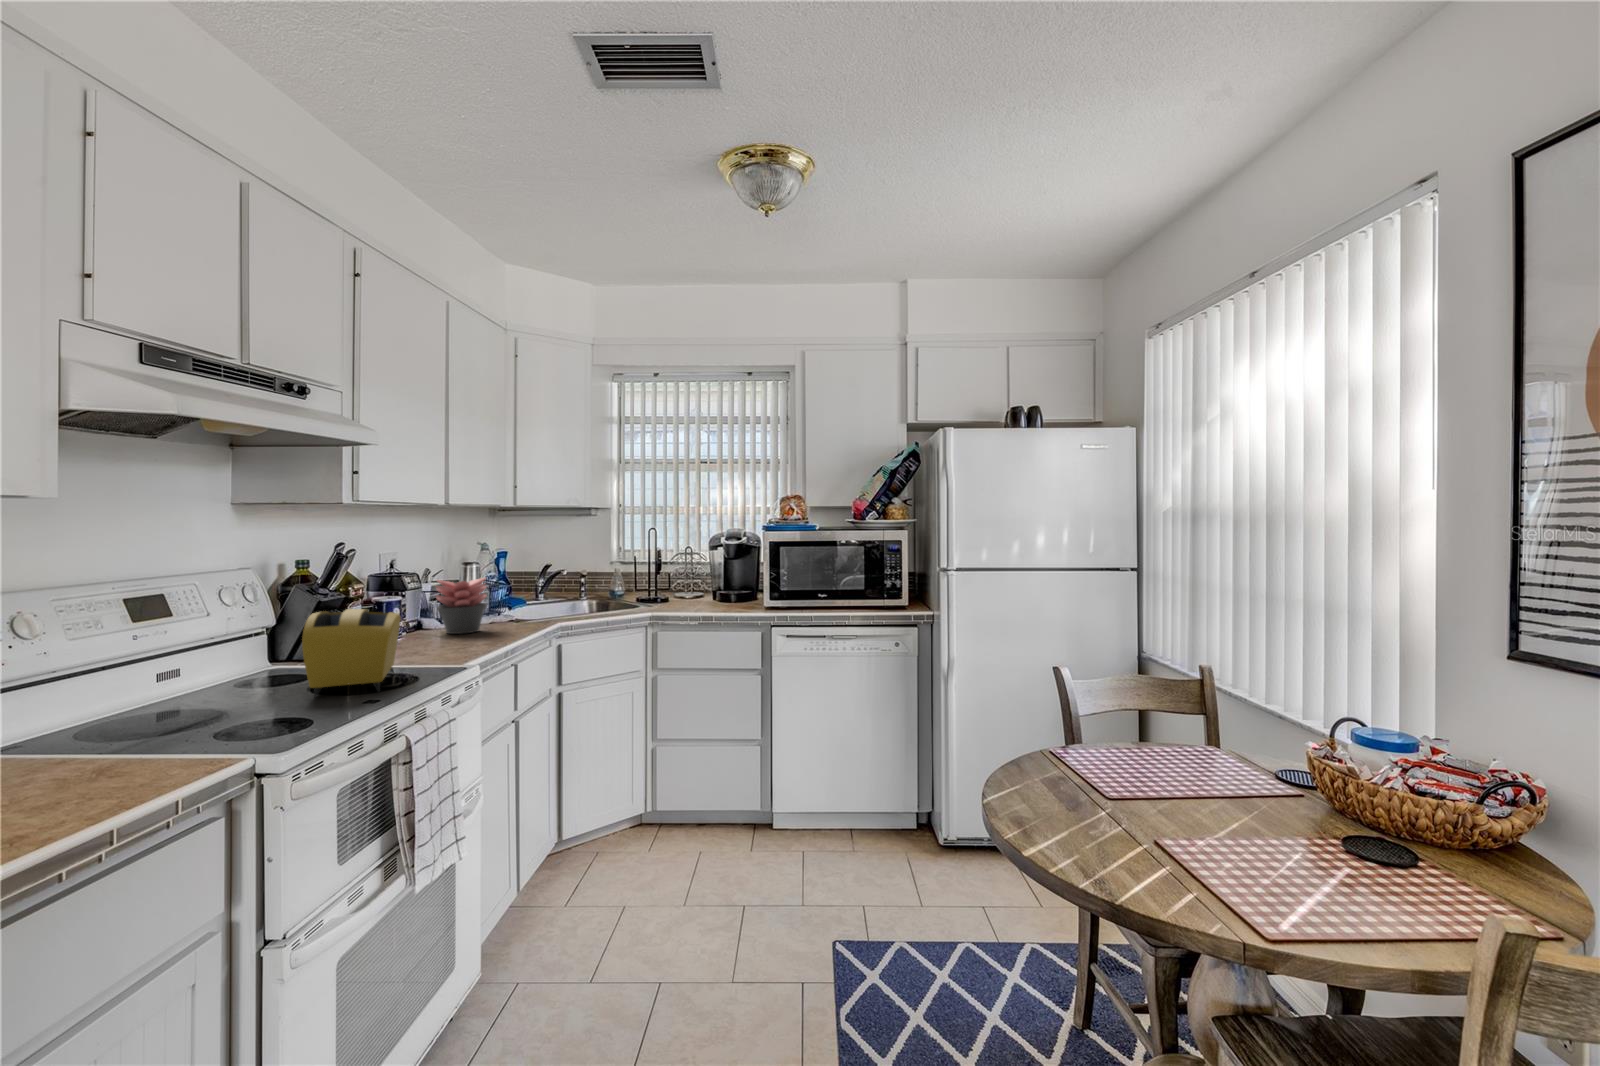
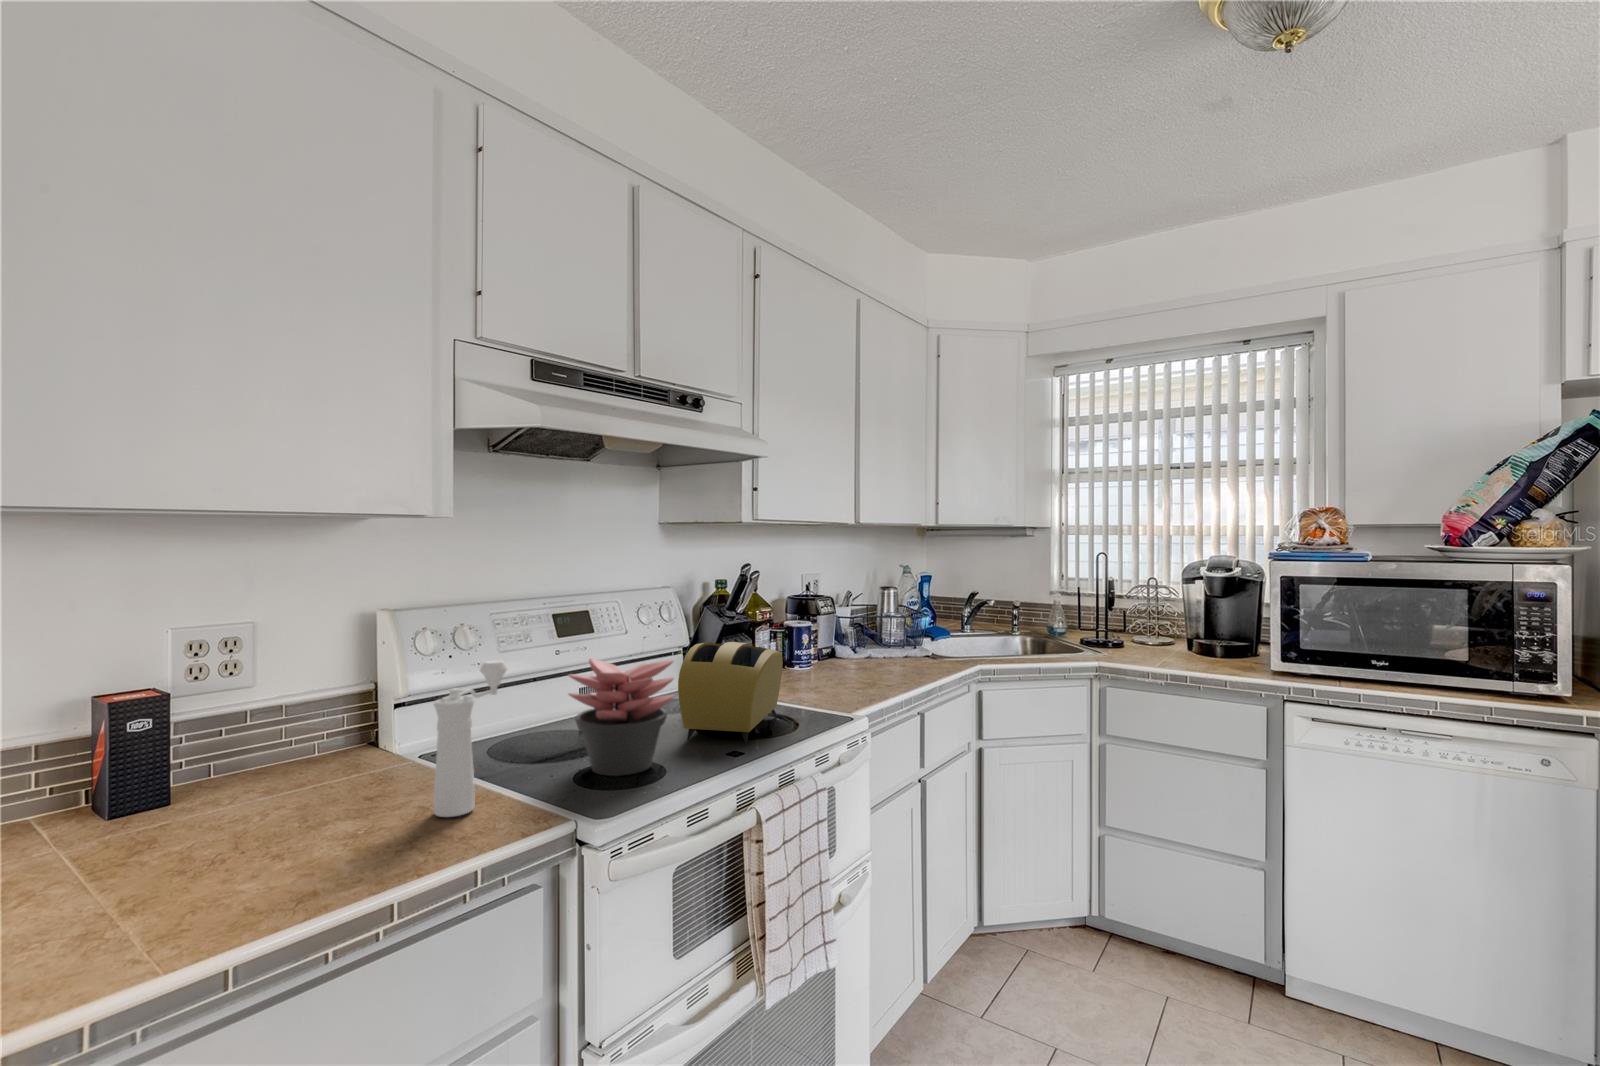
succulent plant: present [436,578,487,634] -> present [569,658,674,776]
pepper mill: none [64,632,134,781] -> present [434,660,508,817]

